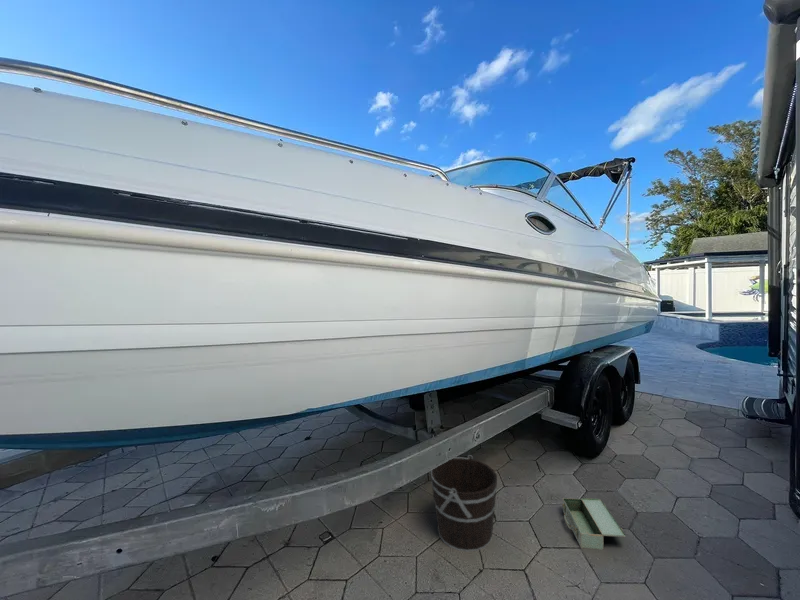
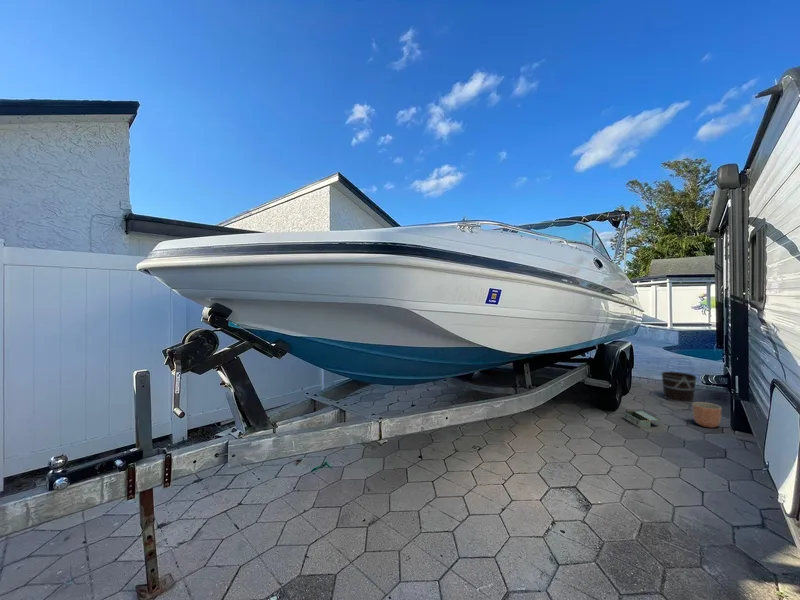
bucket: present [431,455,497,551] -> present [662,371,696,403]
planter: none [699,495,764,562] -> present [692,402,722,428]

